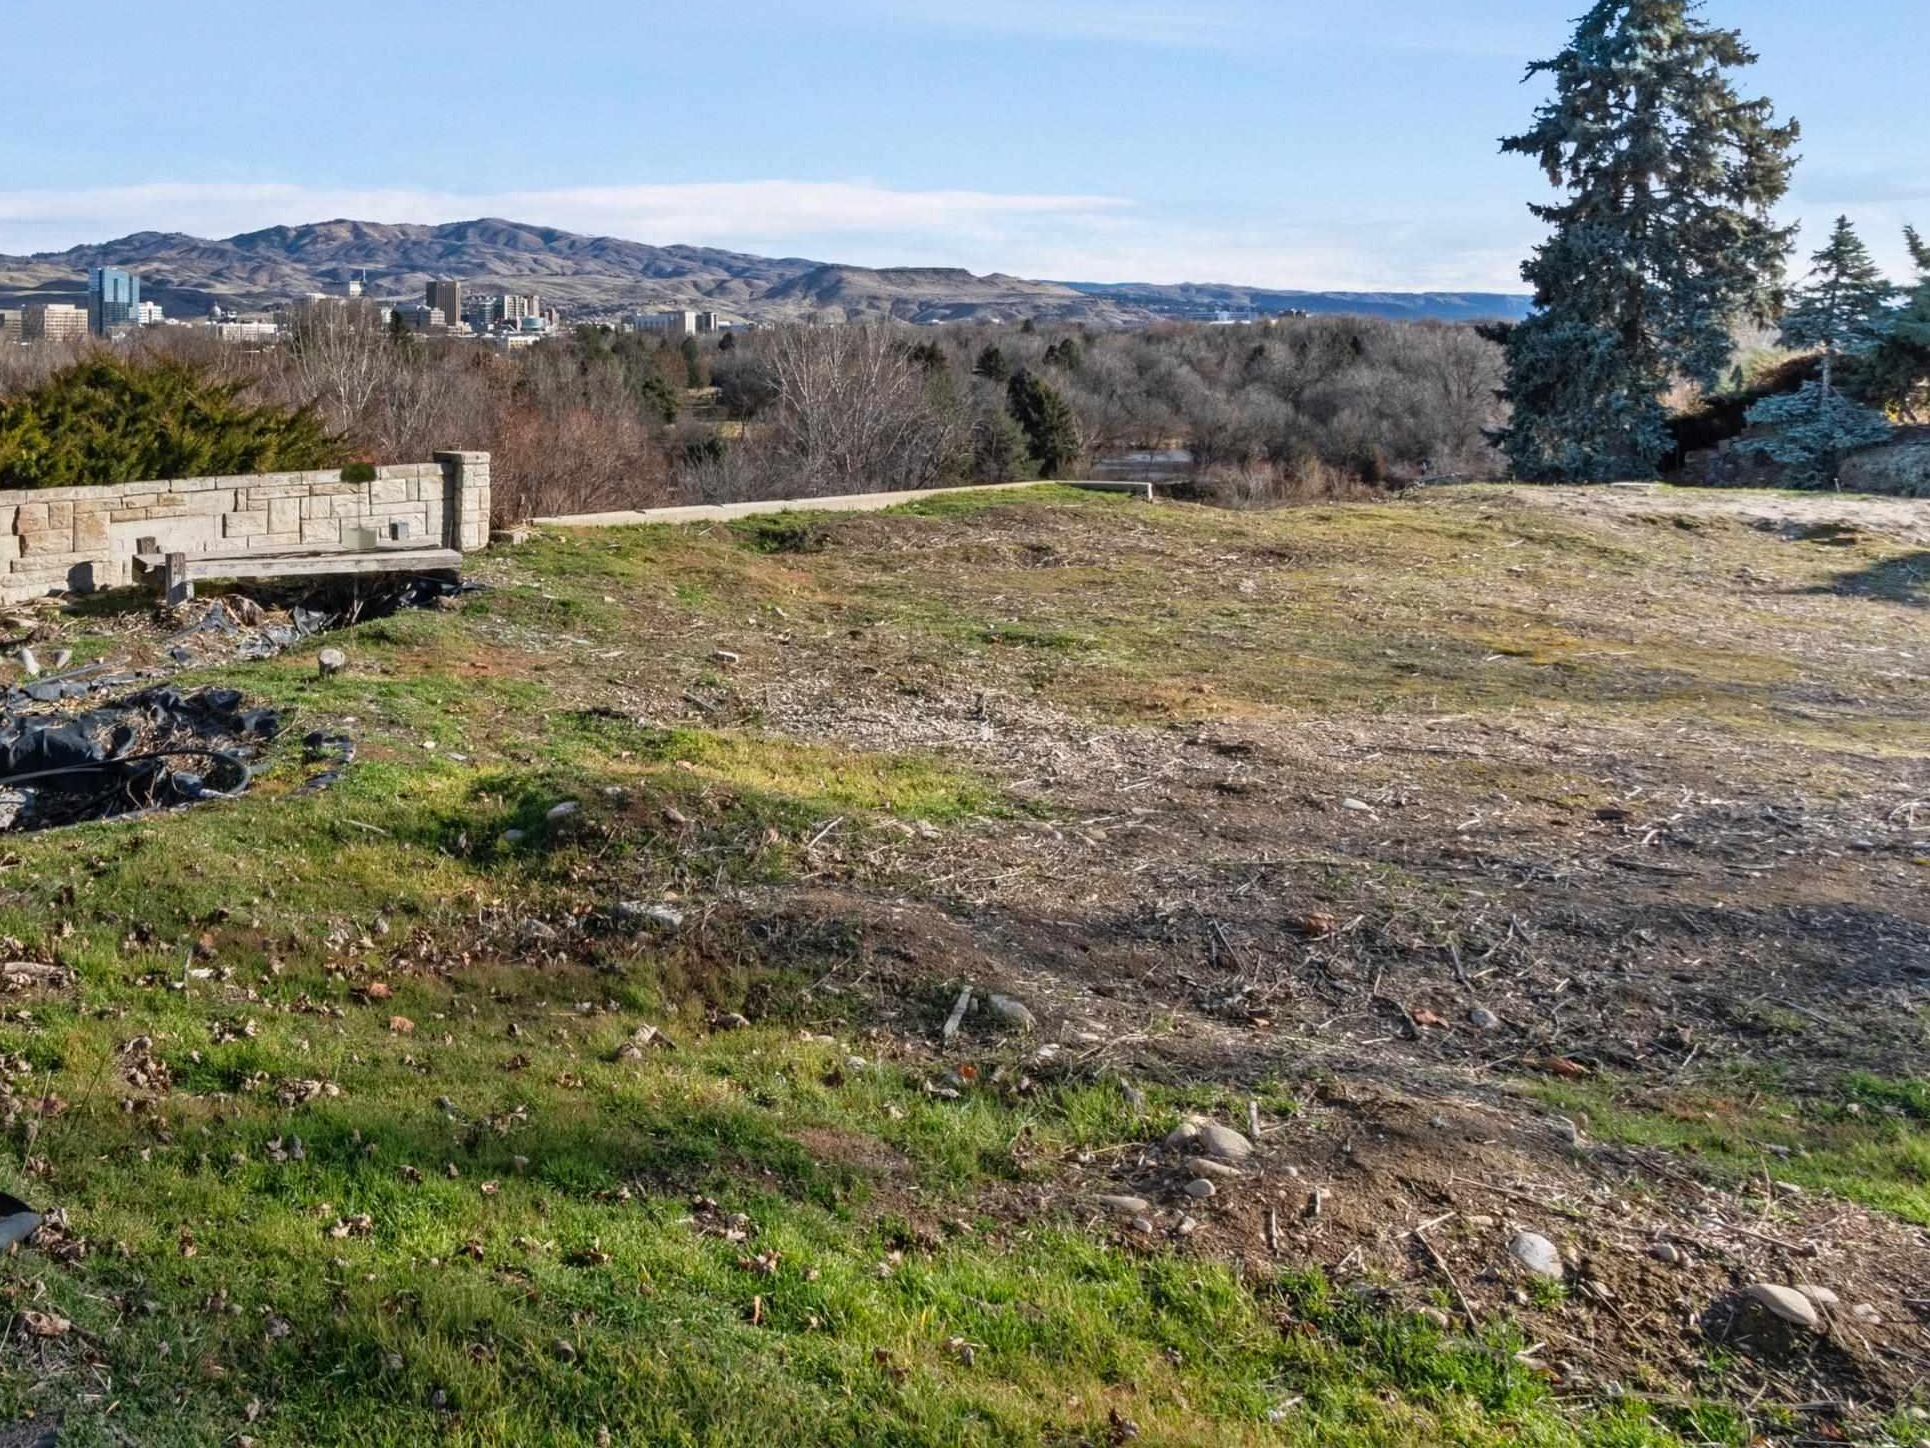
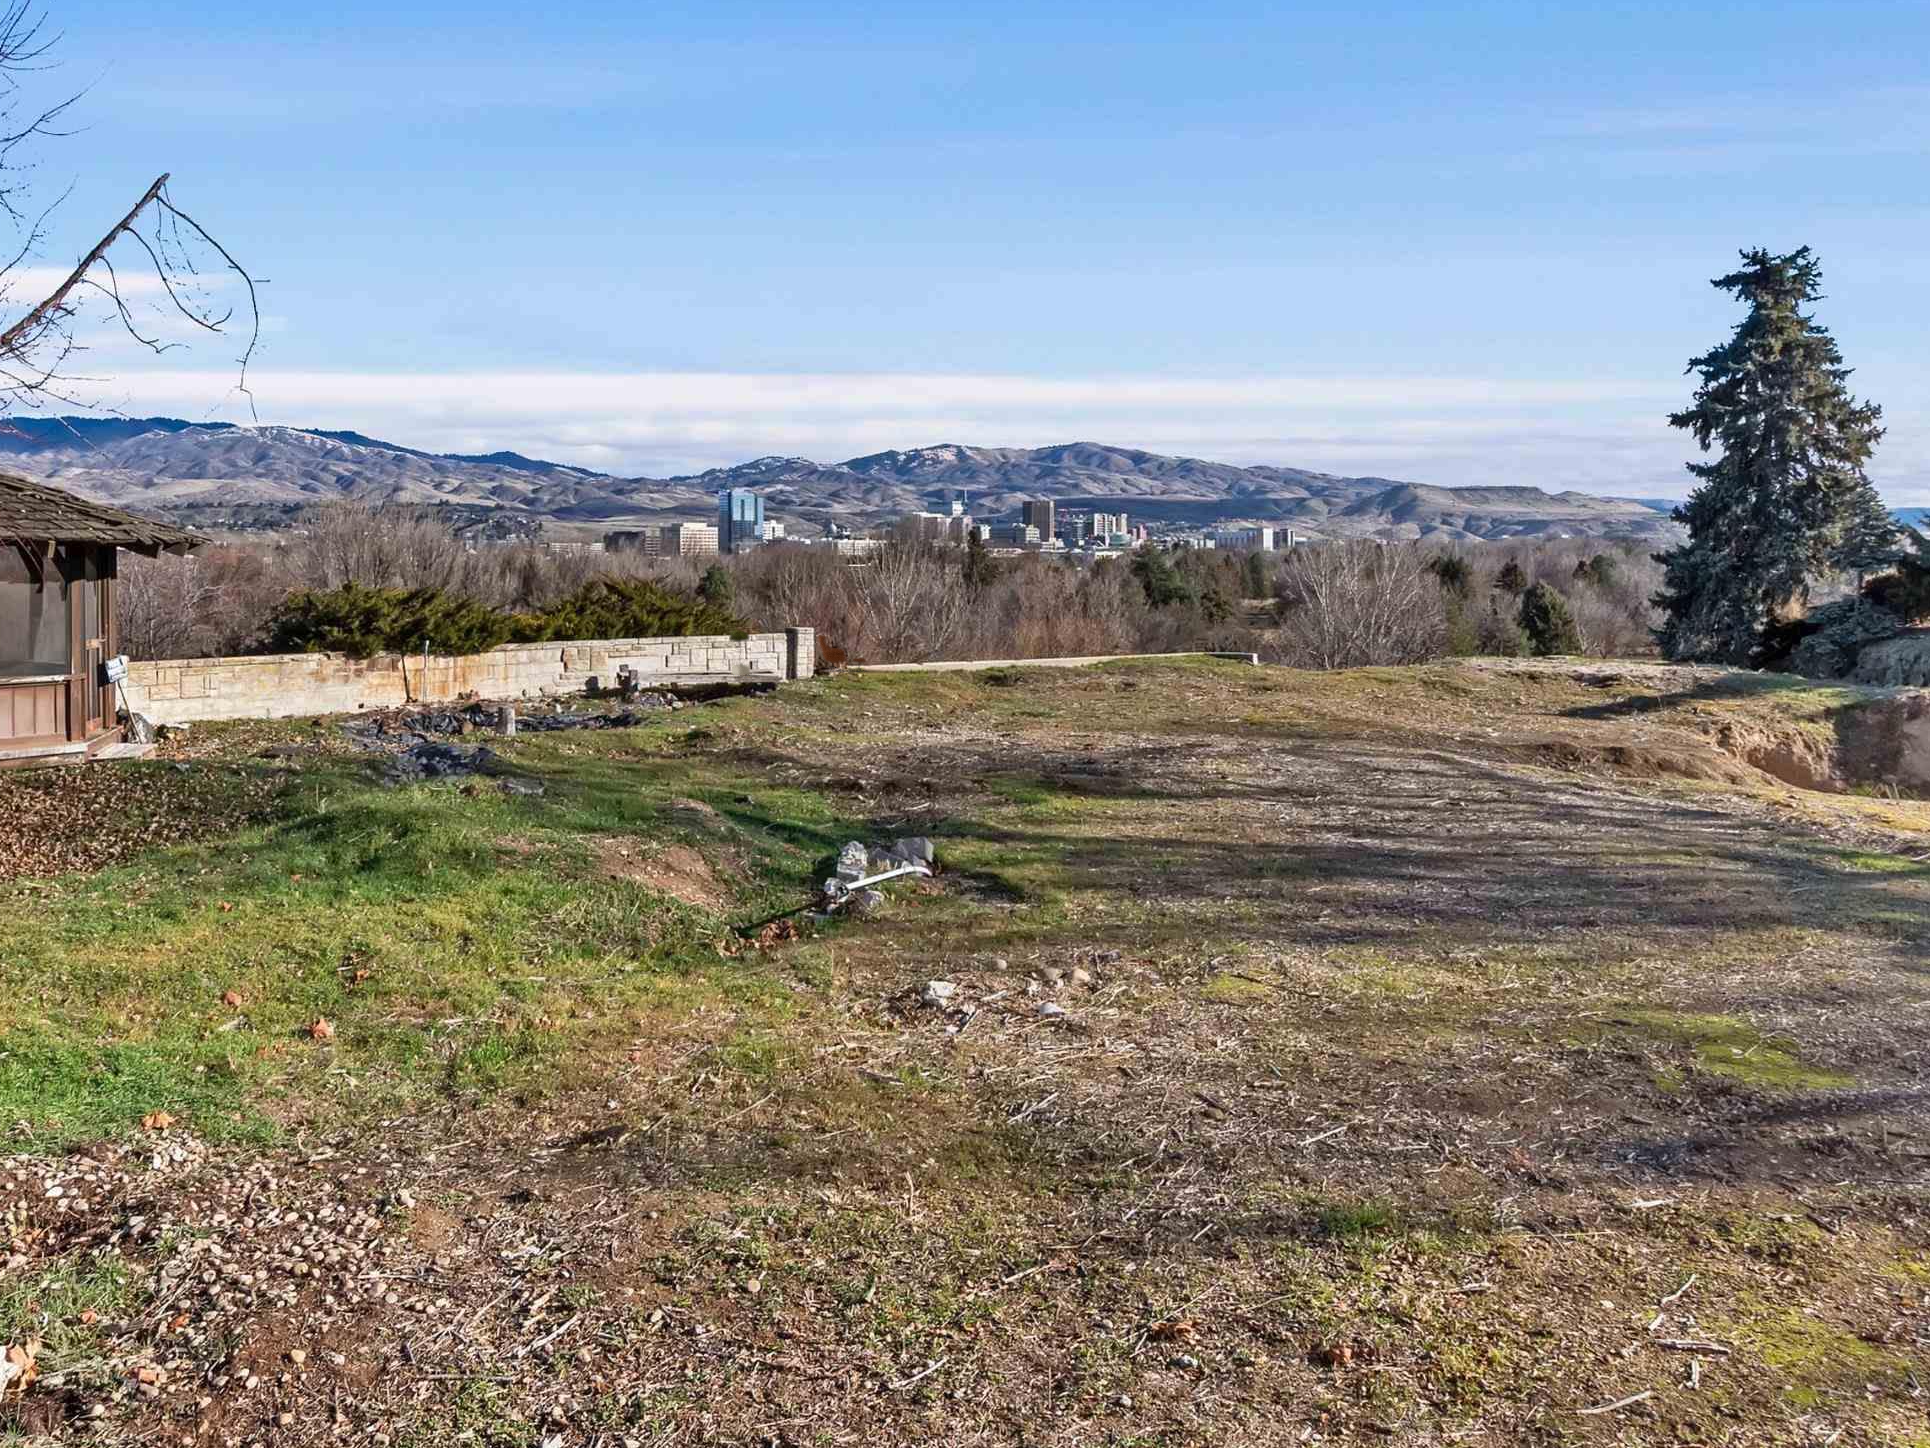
lounge chair: none [496,467,587,538] -> present [819,635,865,671]

